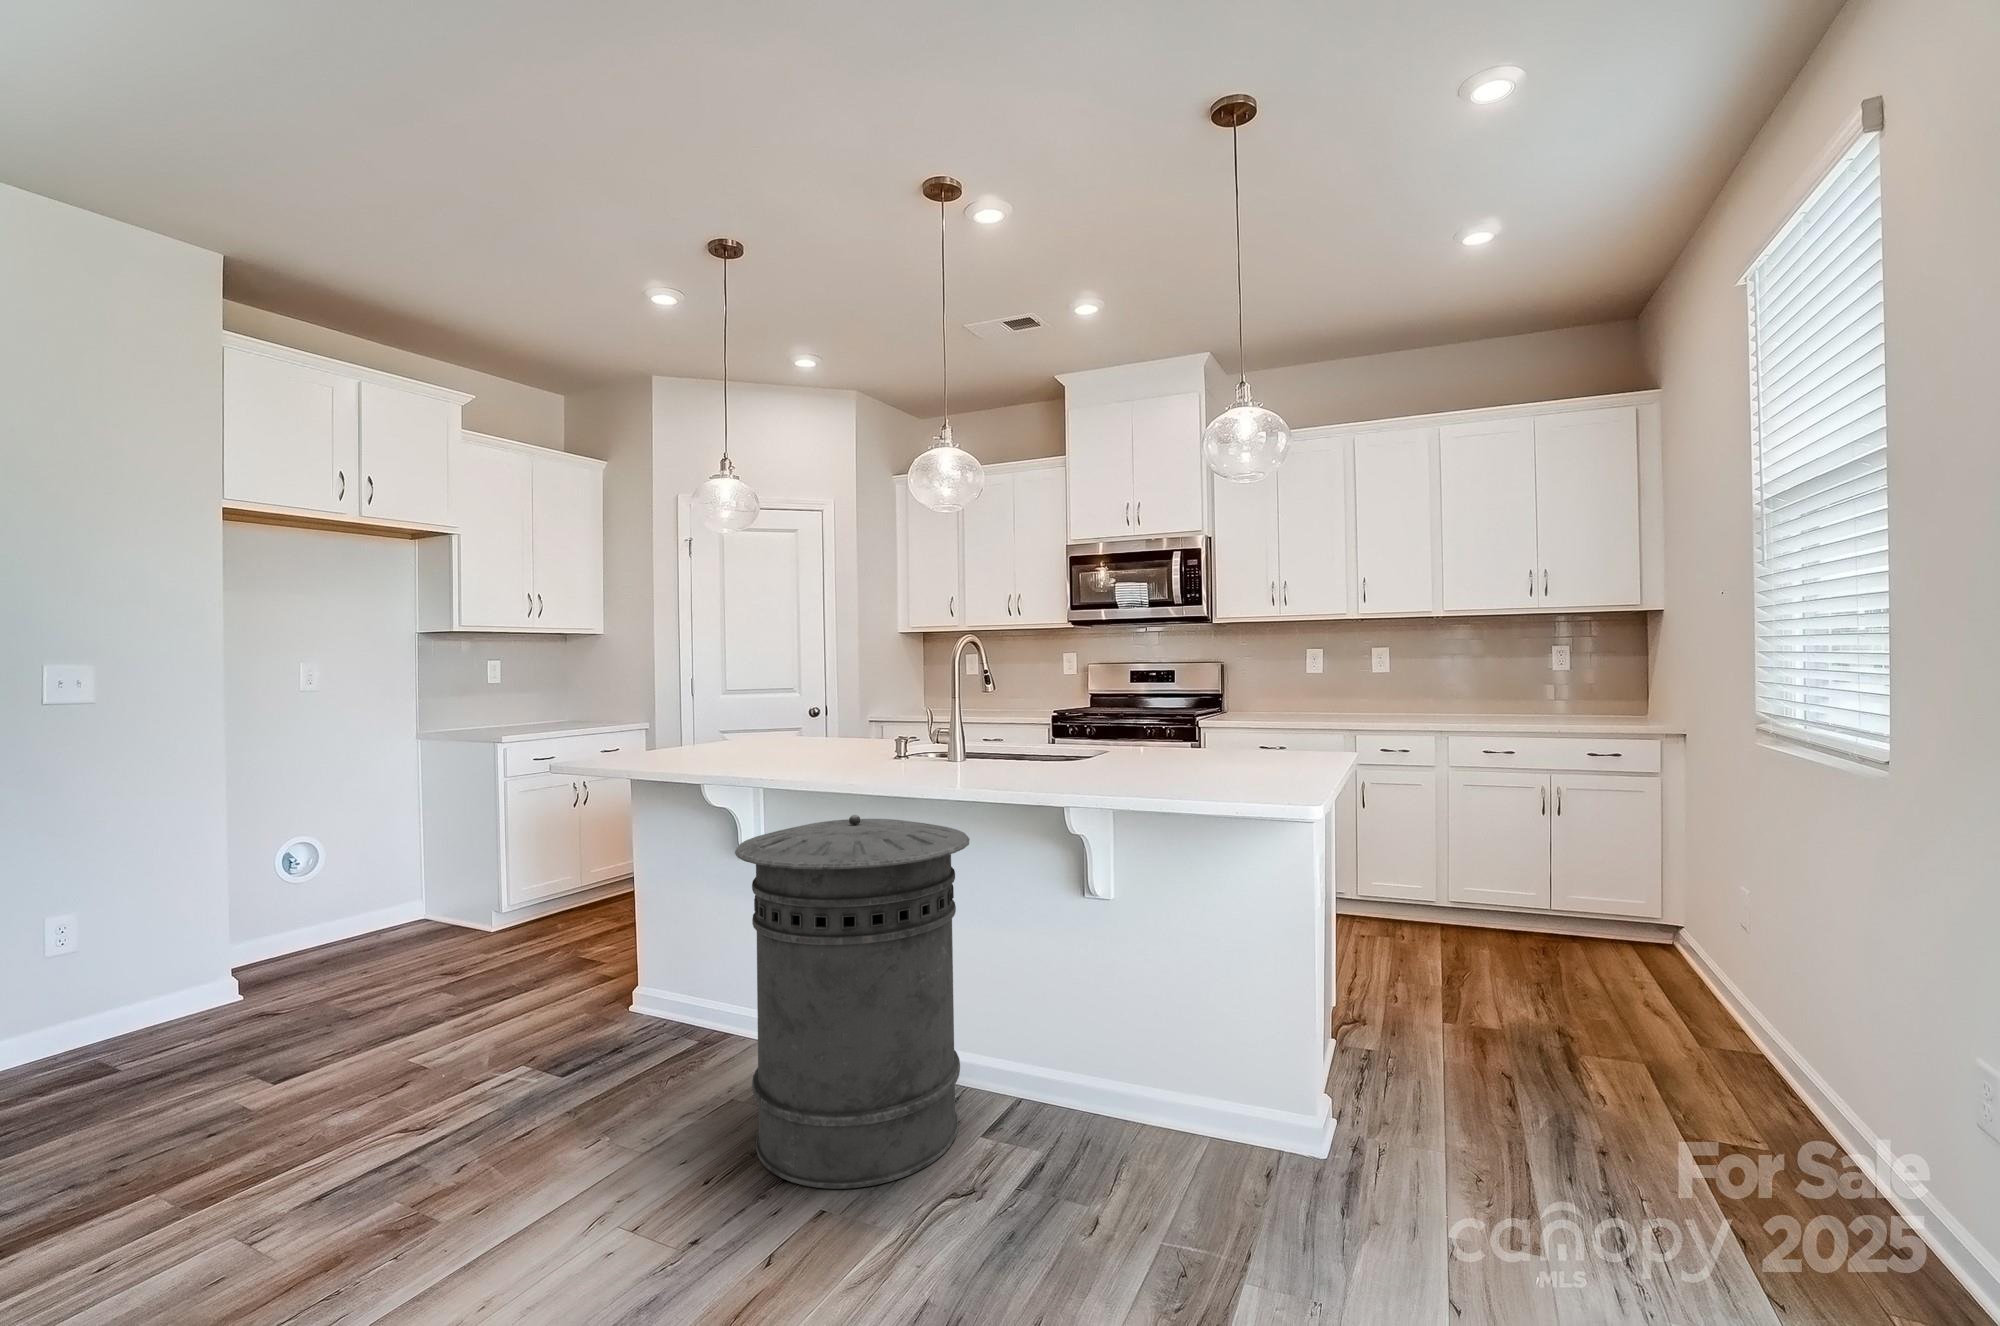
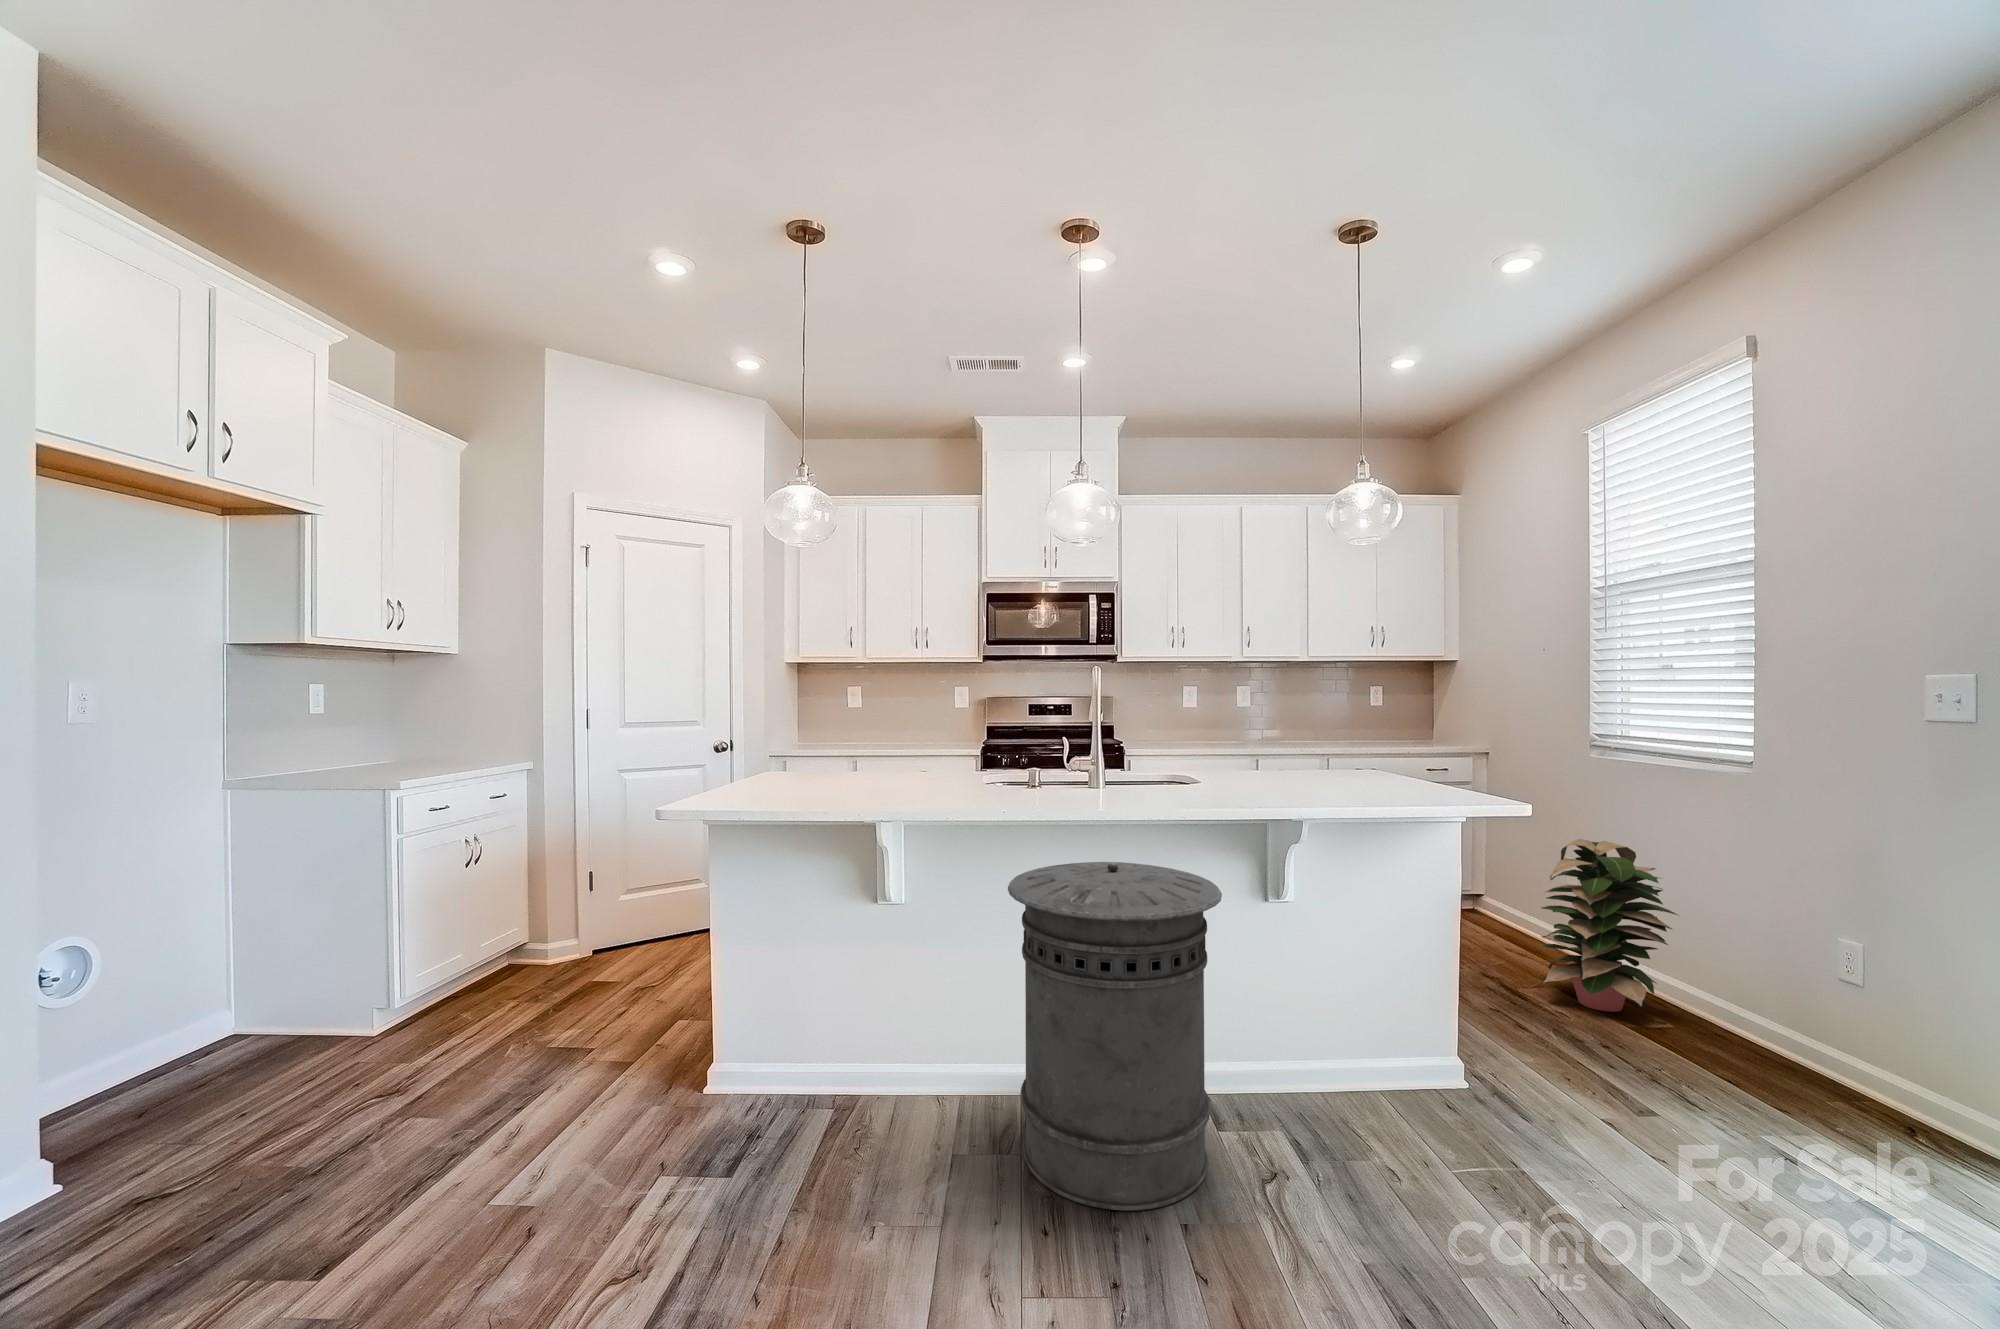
decorative plant: none [1661,853,1914,1134] -> present [1541,839,1678,1012]

